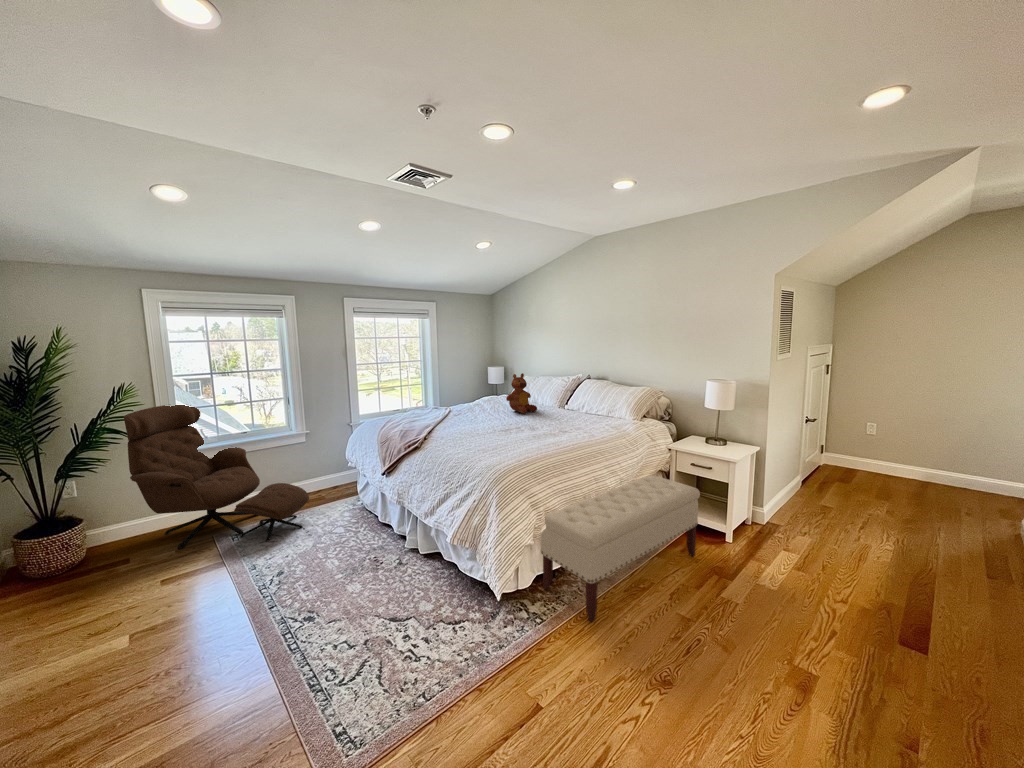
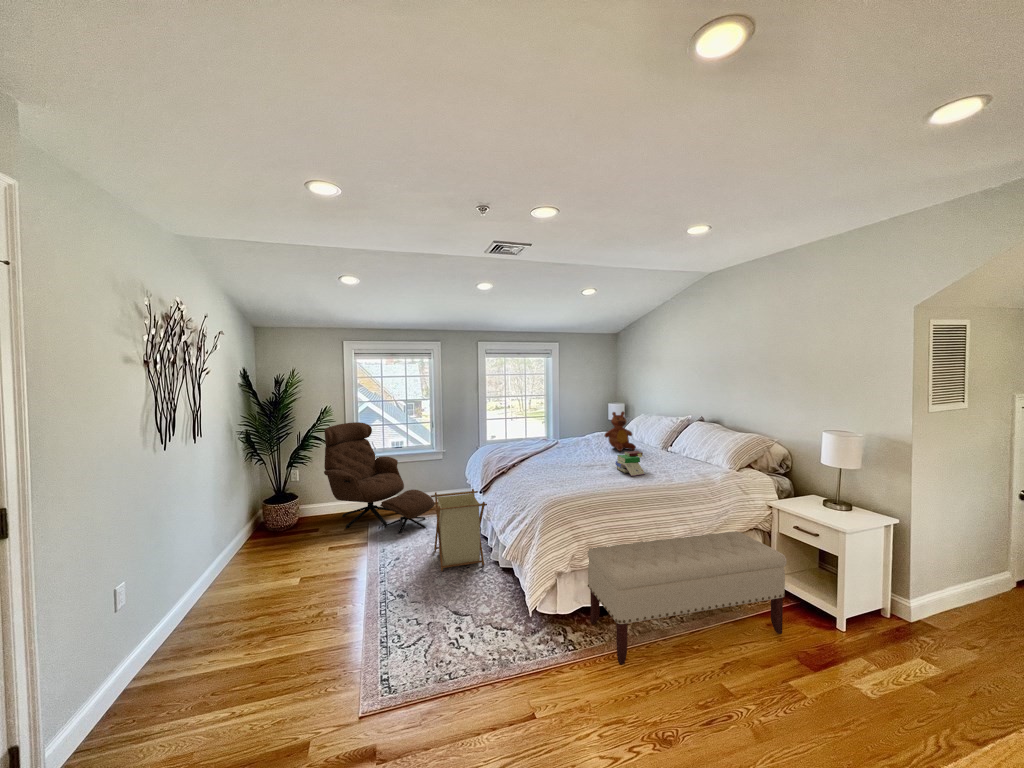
book: none [534,411,566,436] -> present [615,451,644,476]
laundry basket: none [321,471,401,576] -> present [431,489,487,572]

